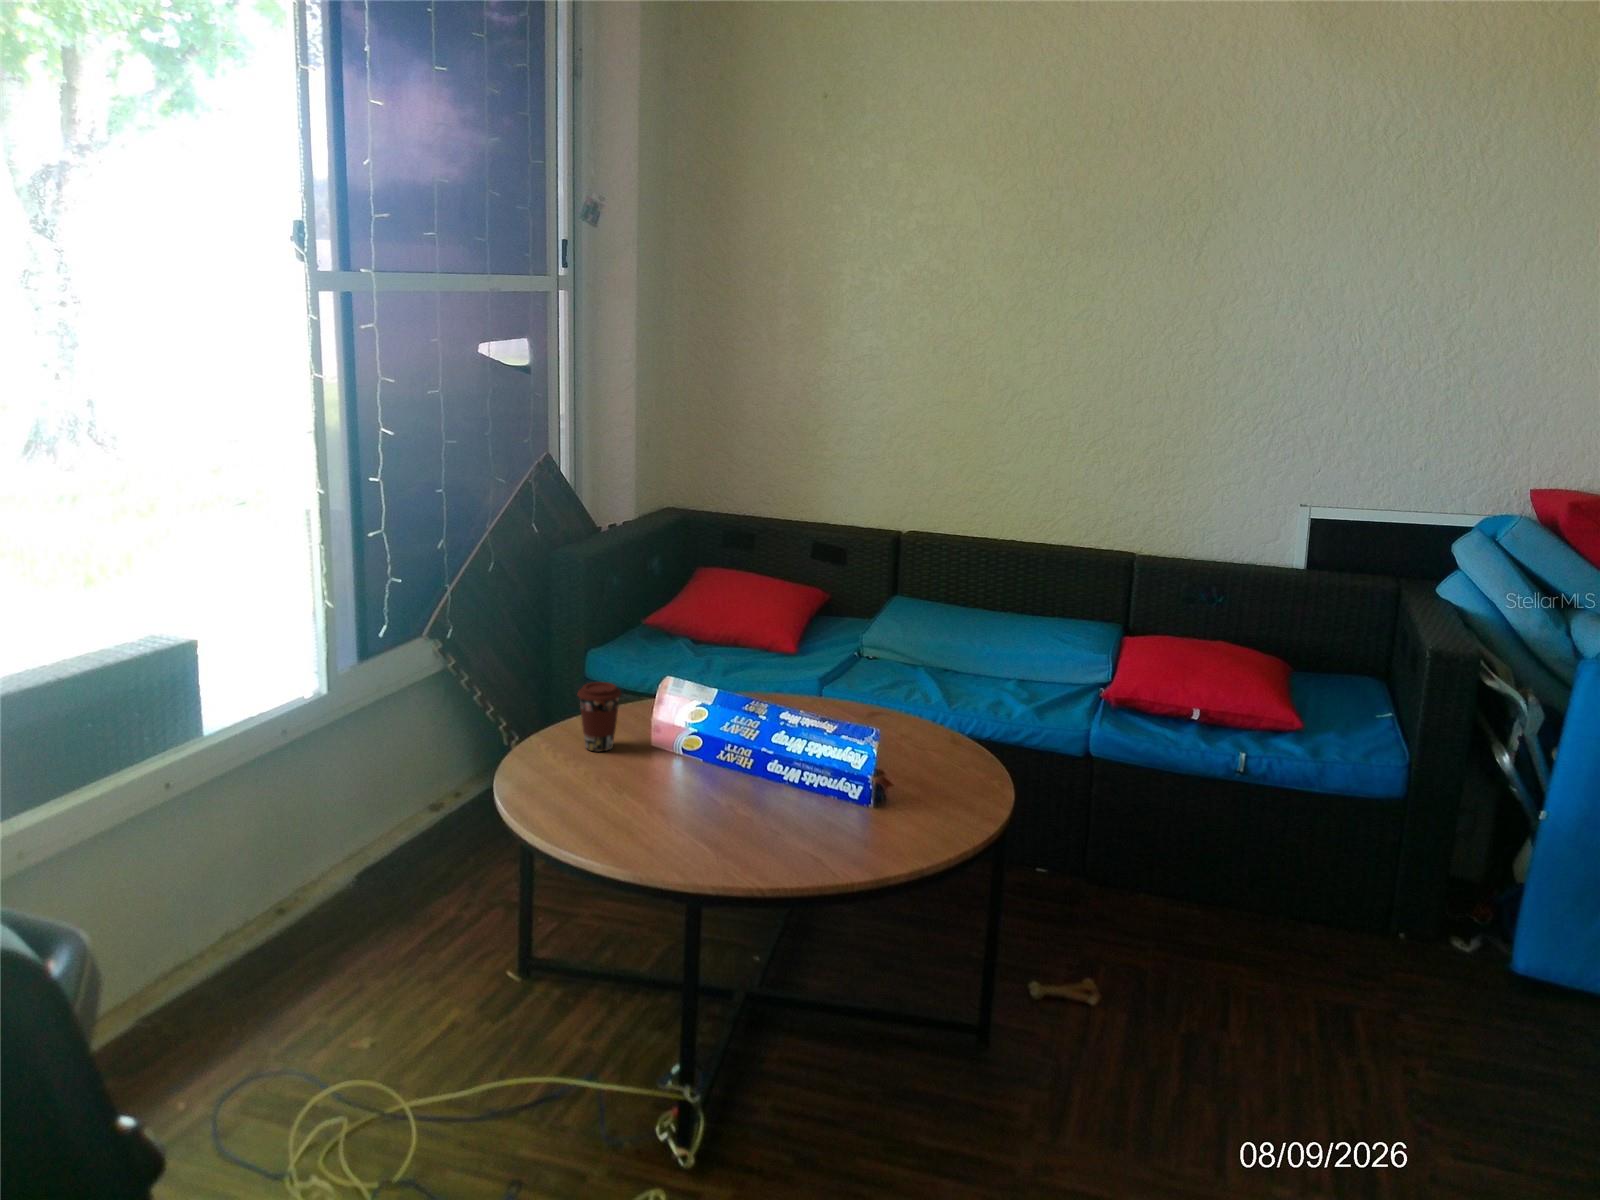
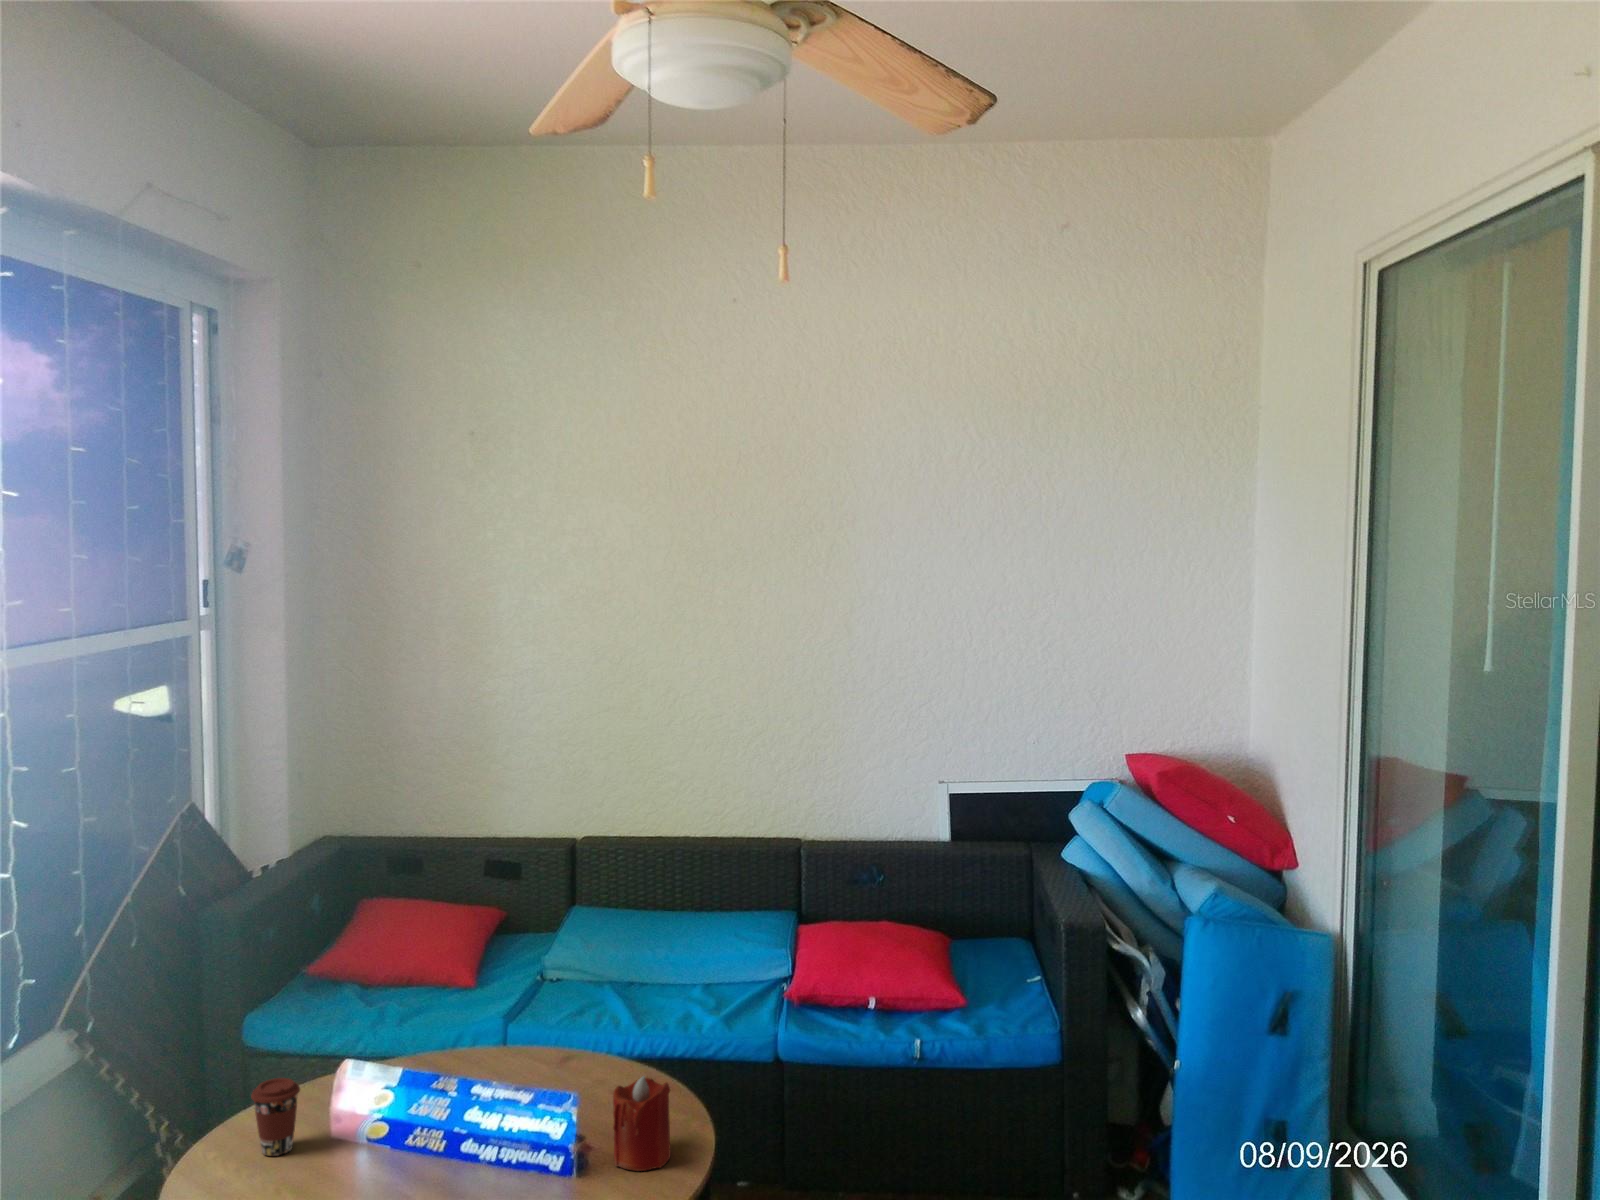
candle: none [914,721,978,814] -> present [613,1076,671,1171]

